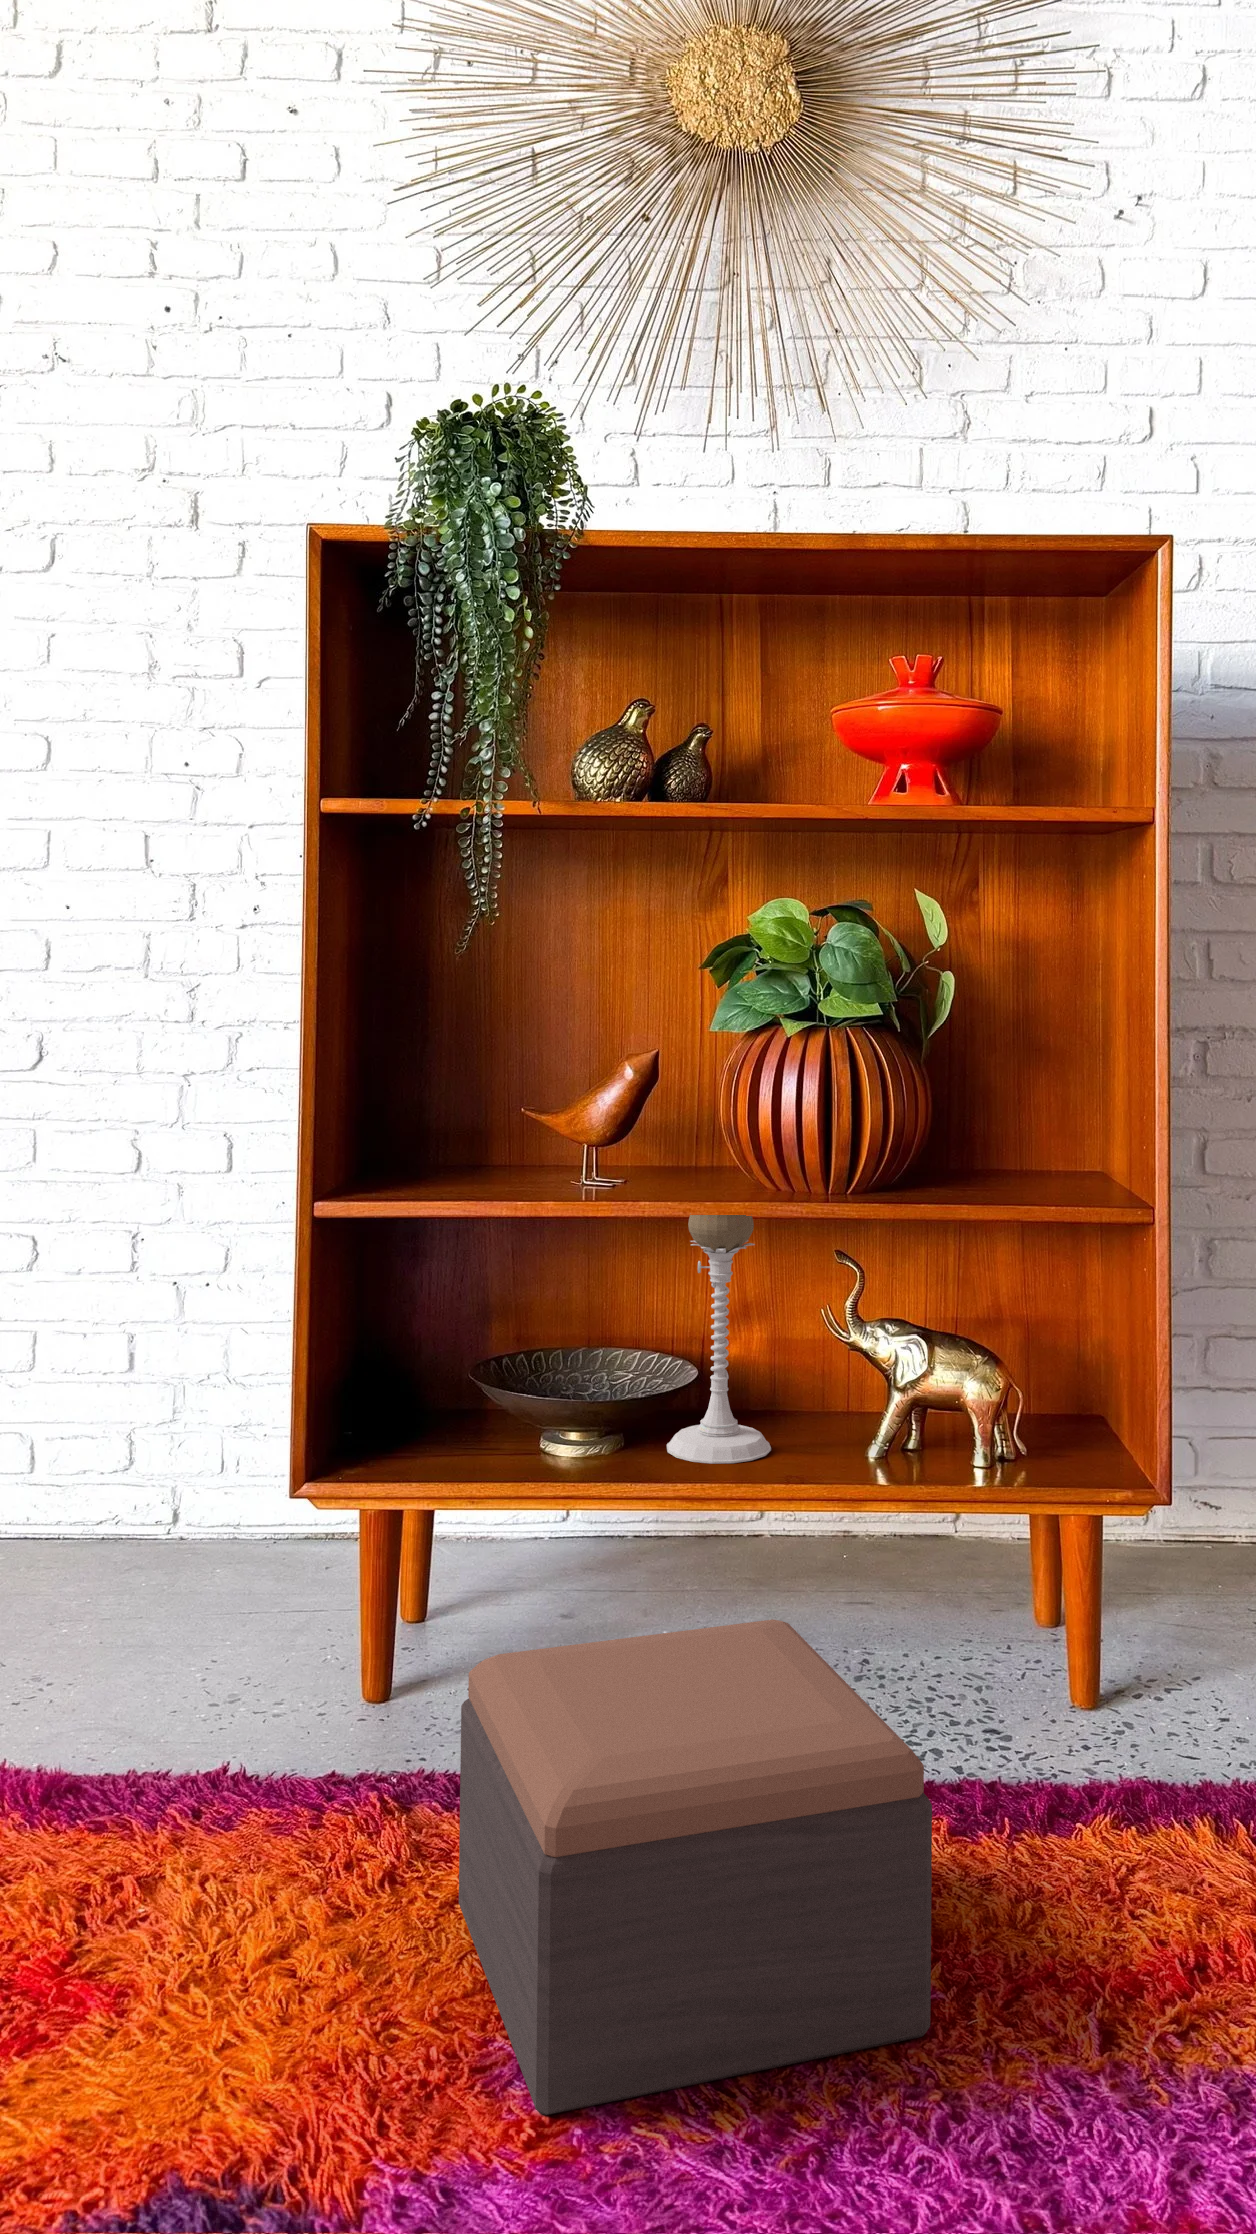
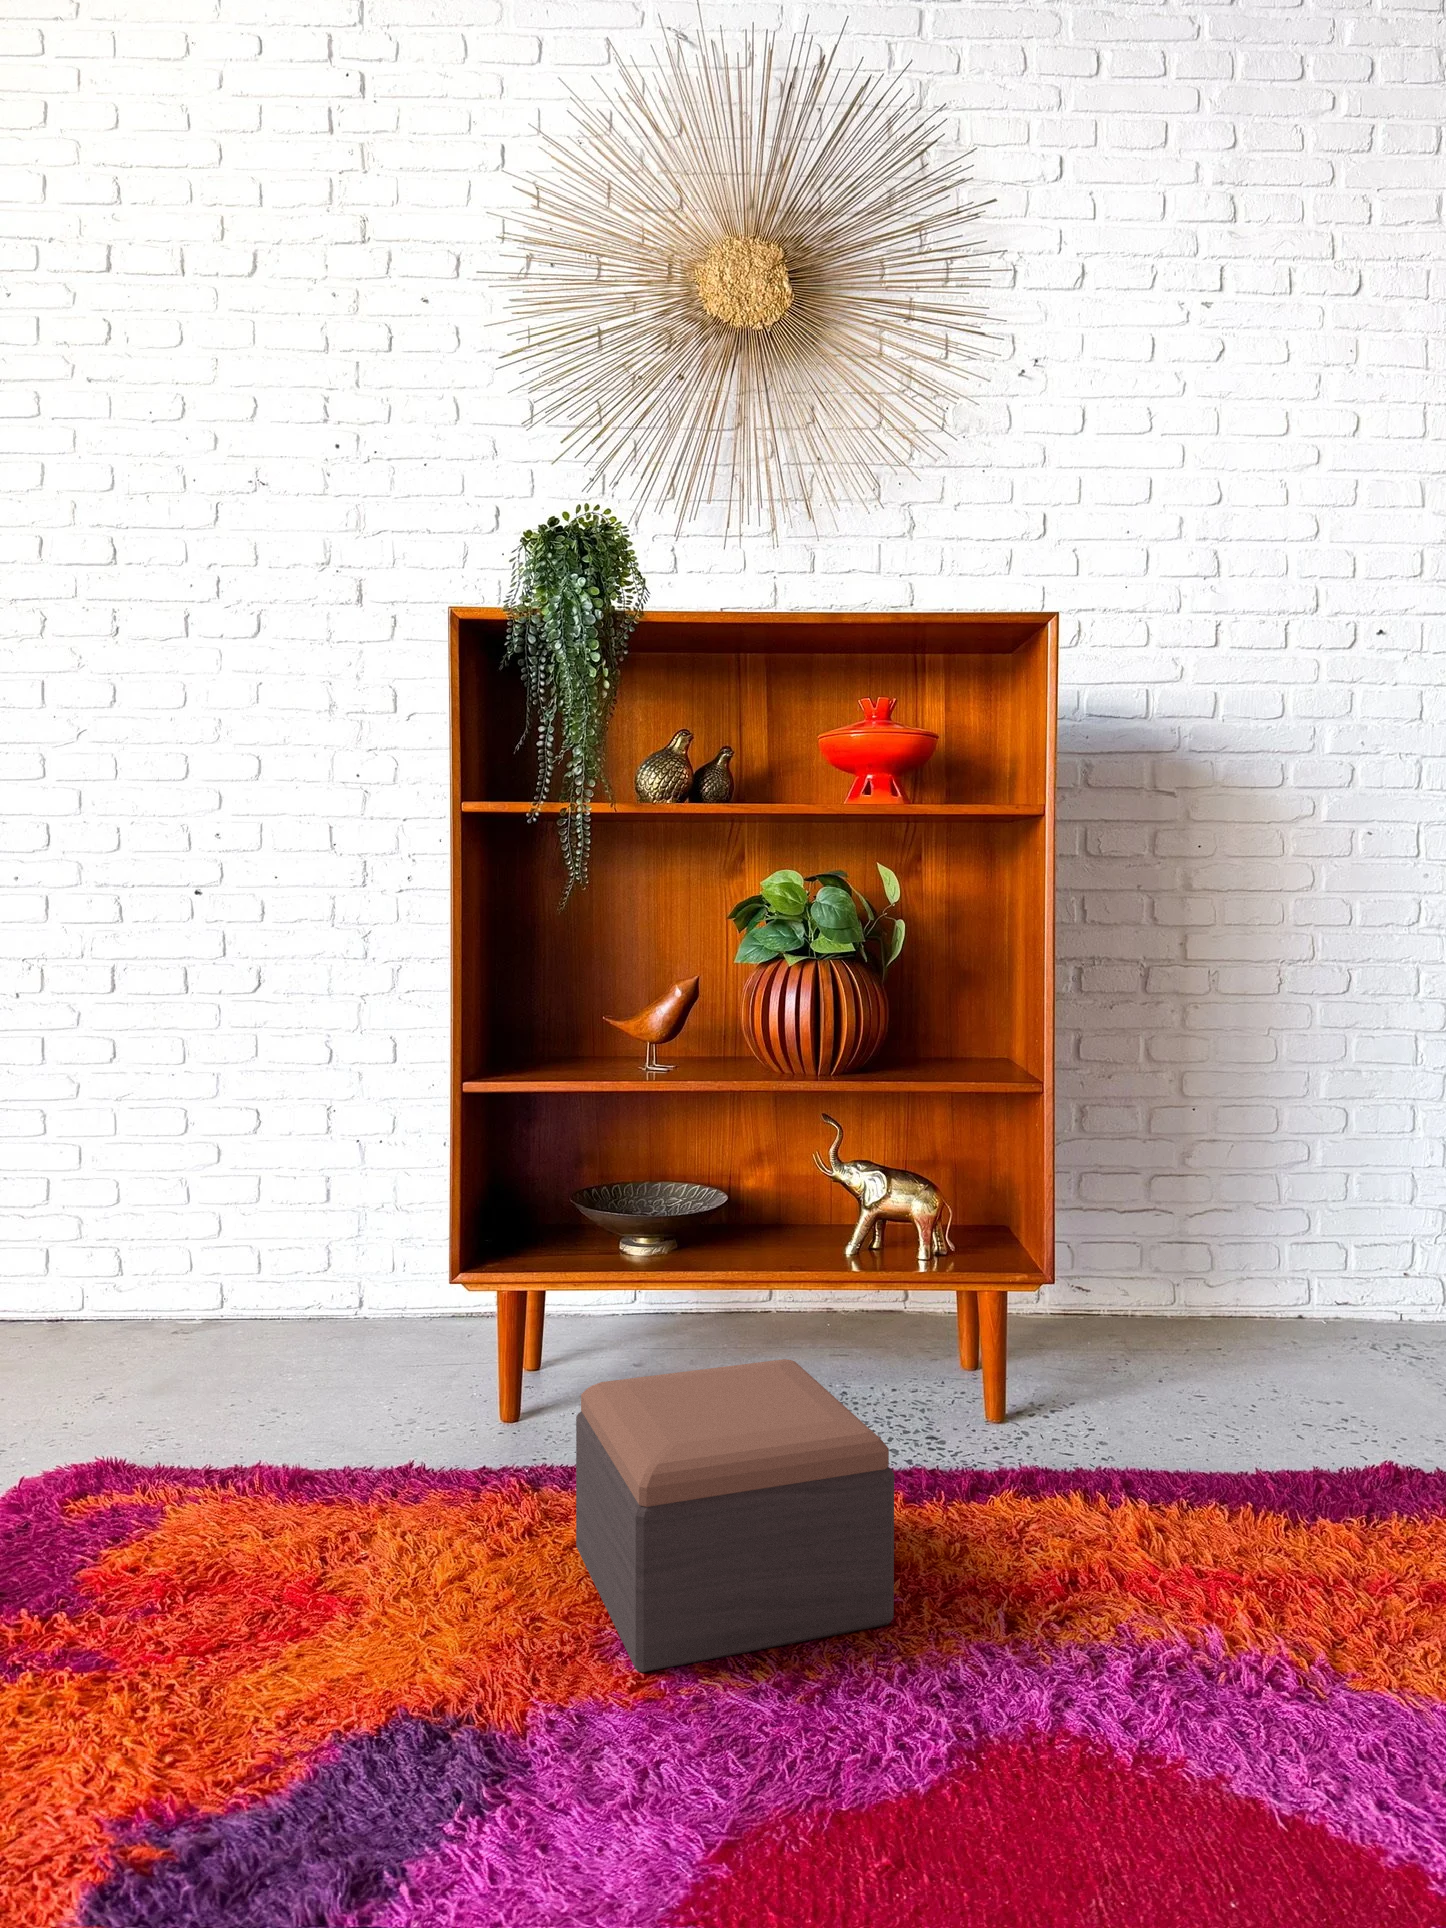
candle holder: present [667,1215,771,1464] -> none [706,1072,779,1261]

